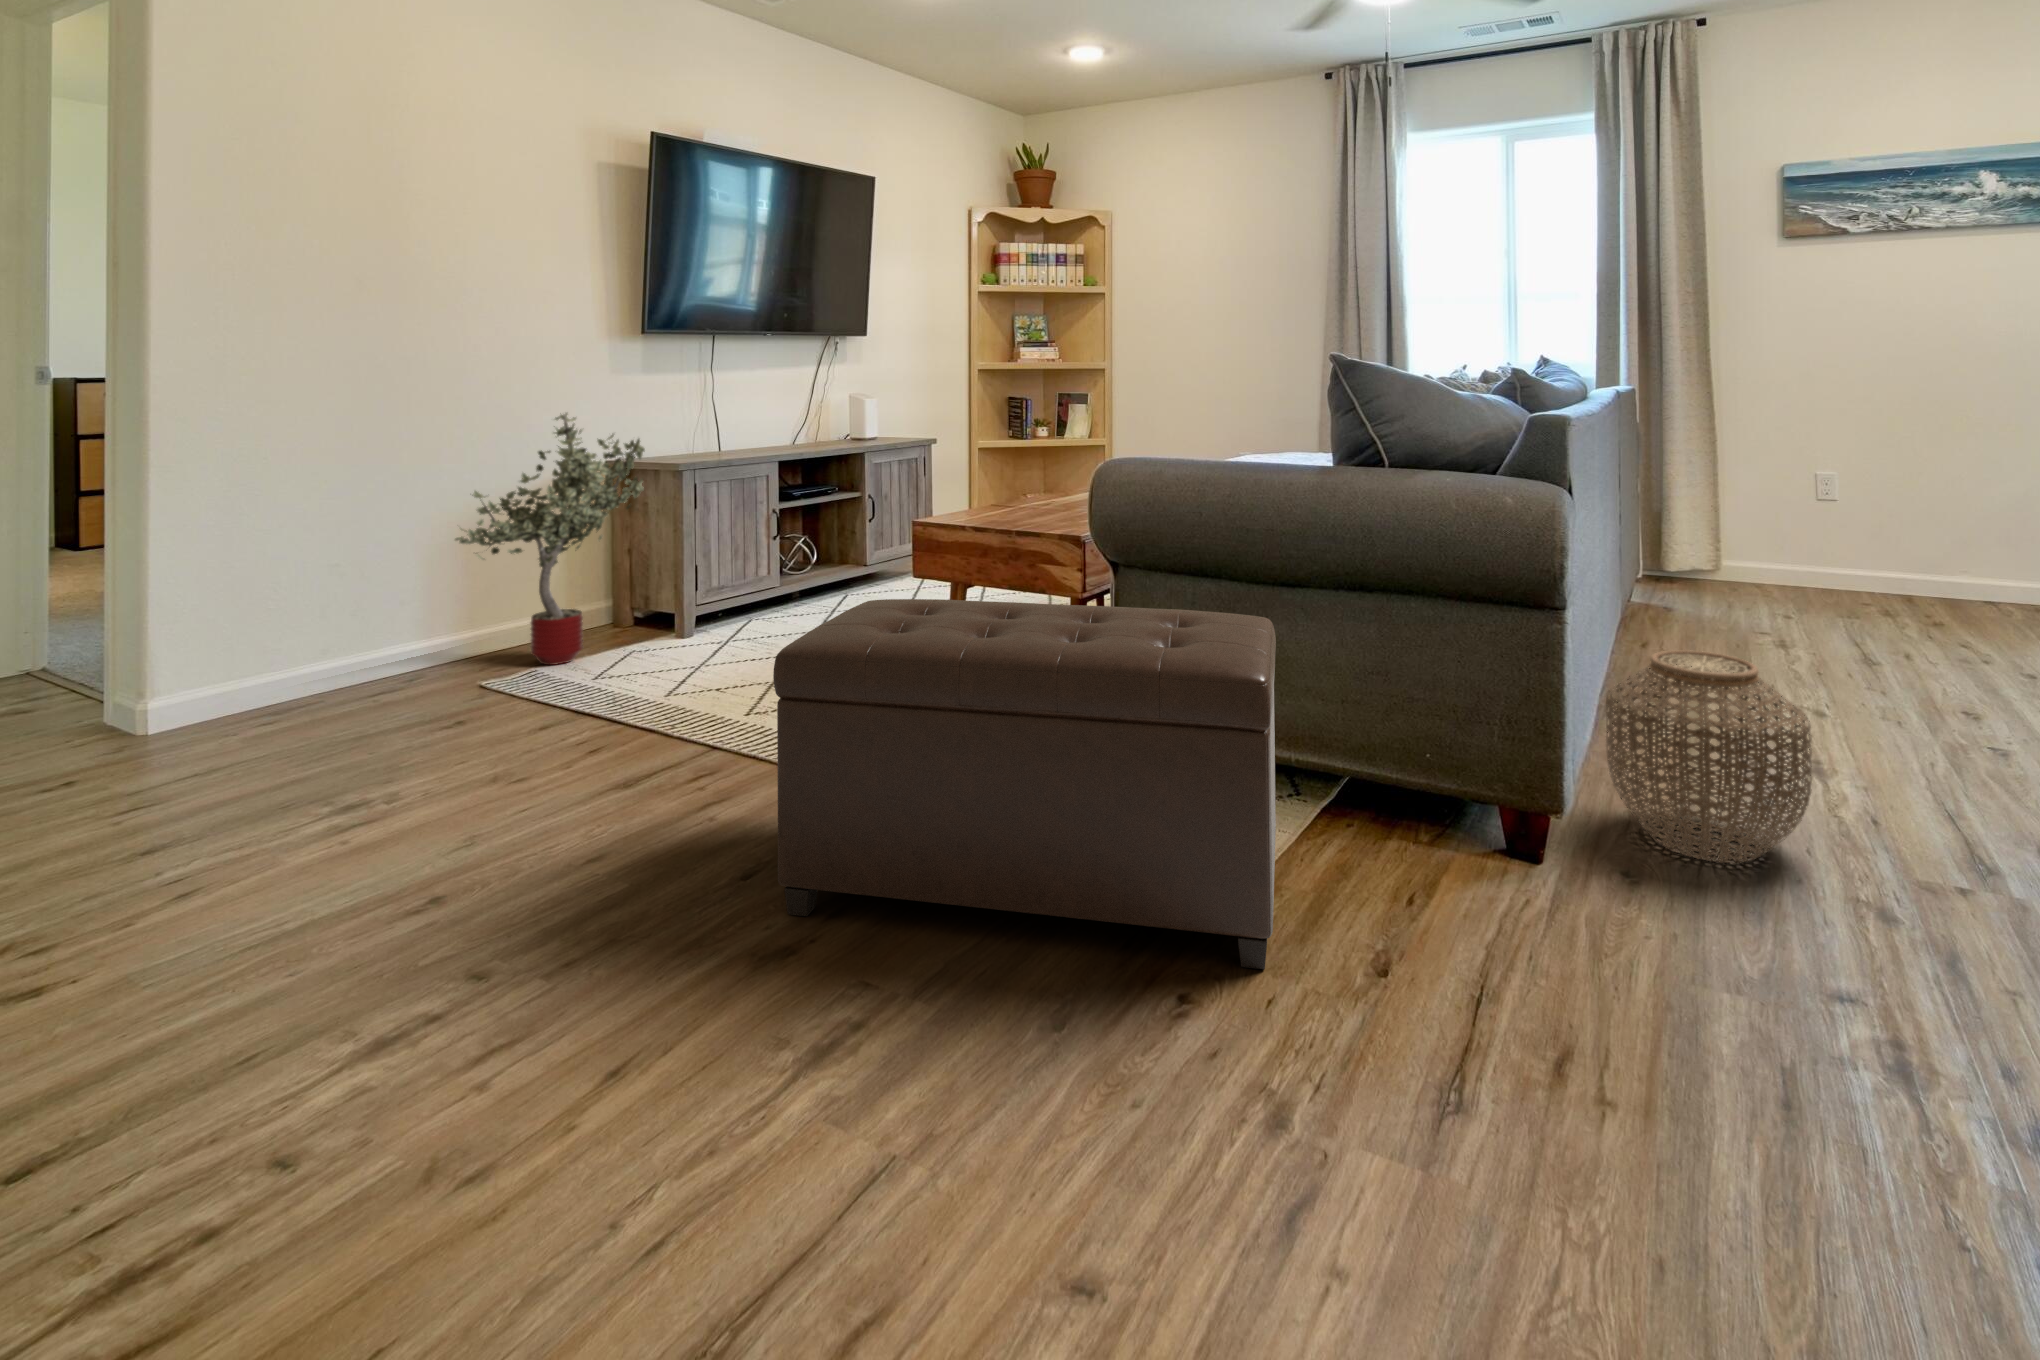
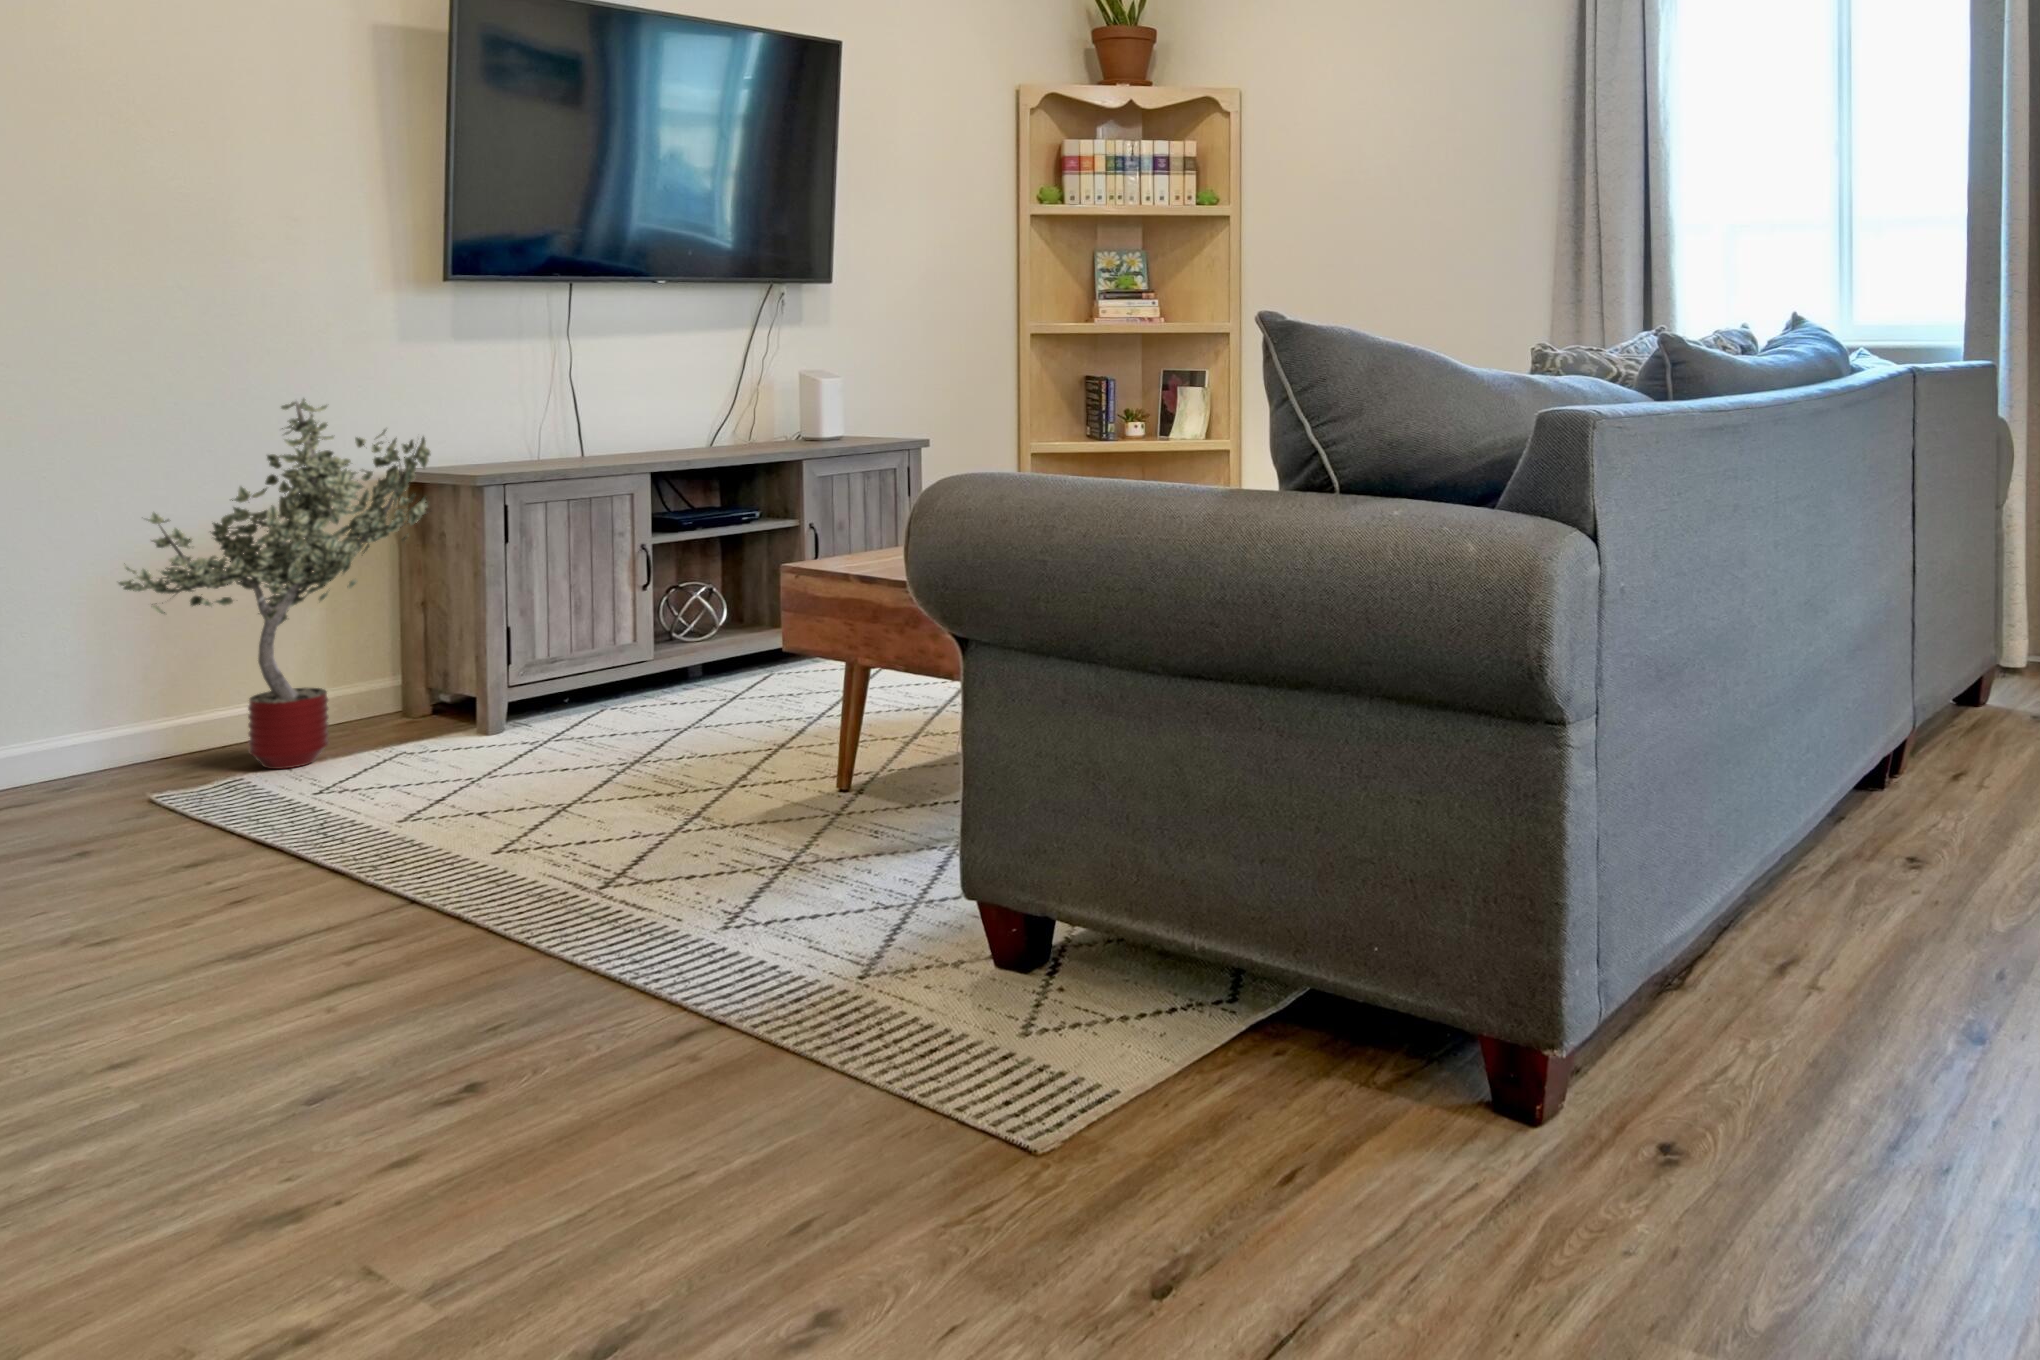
ottoman: present [773,599,1276,969] -> none [301,687,1120,1281]
woven basket: present [1606,650,1812,863] -> none [1677,792,1984,1141]

